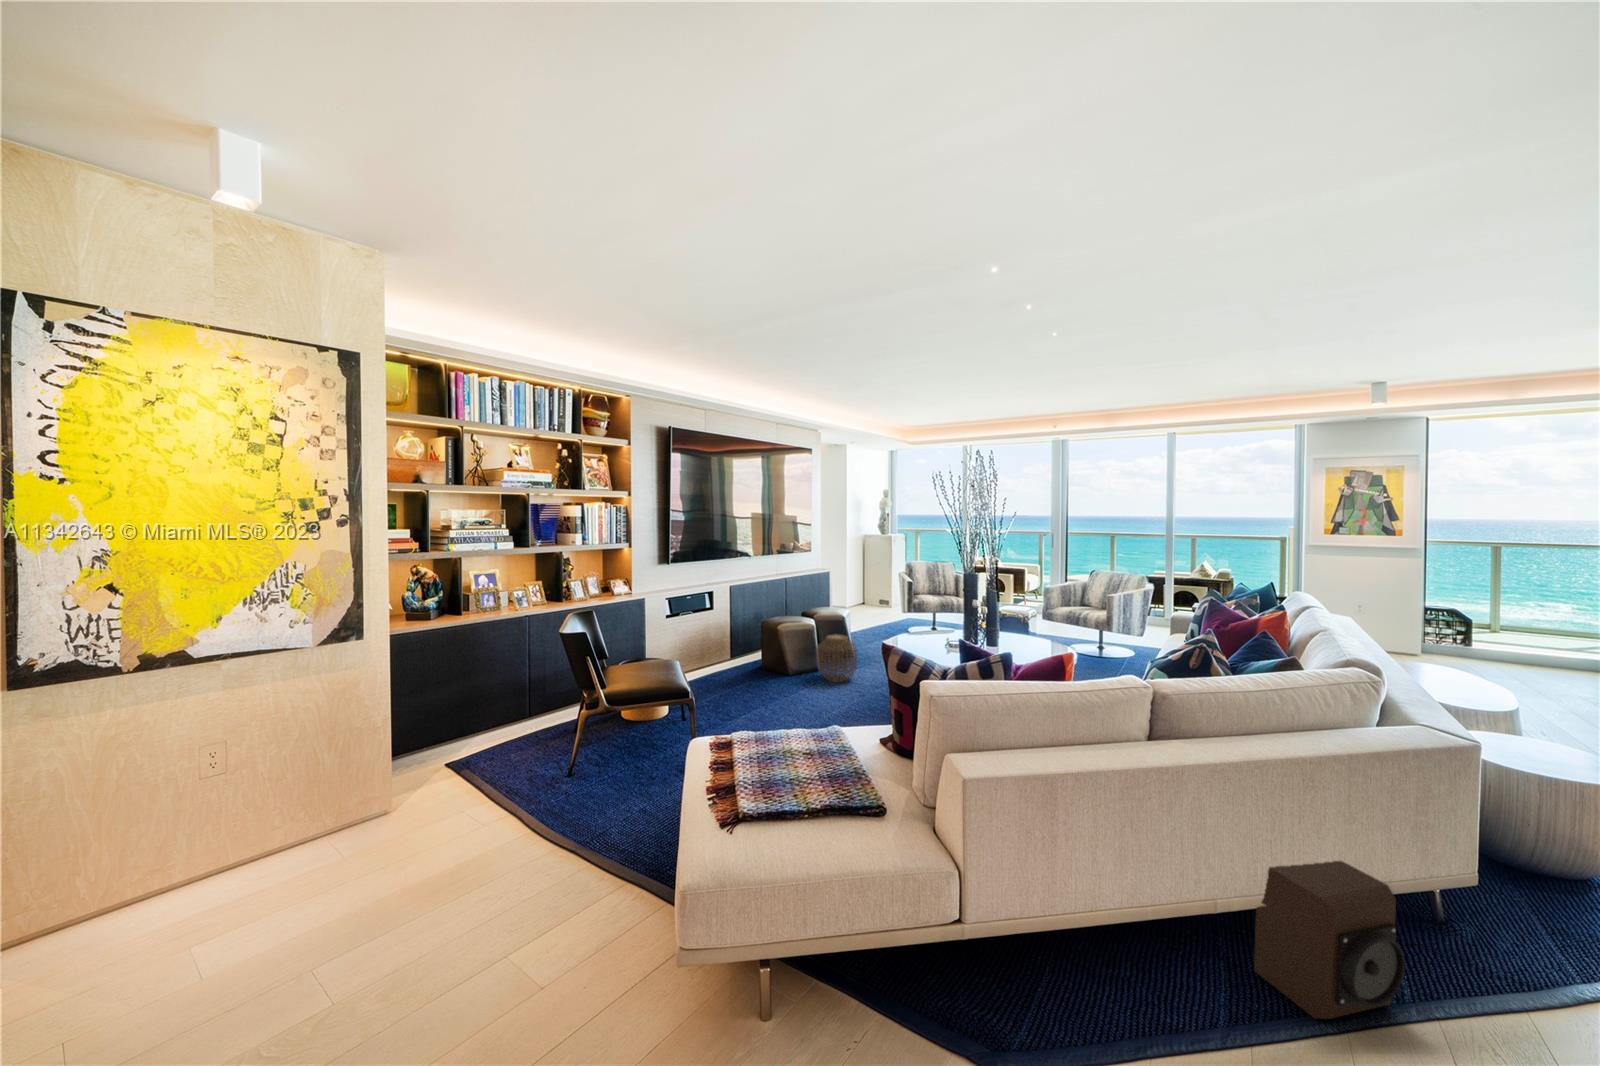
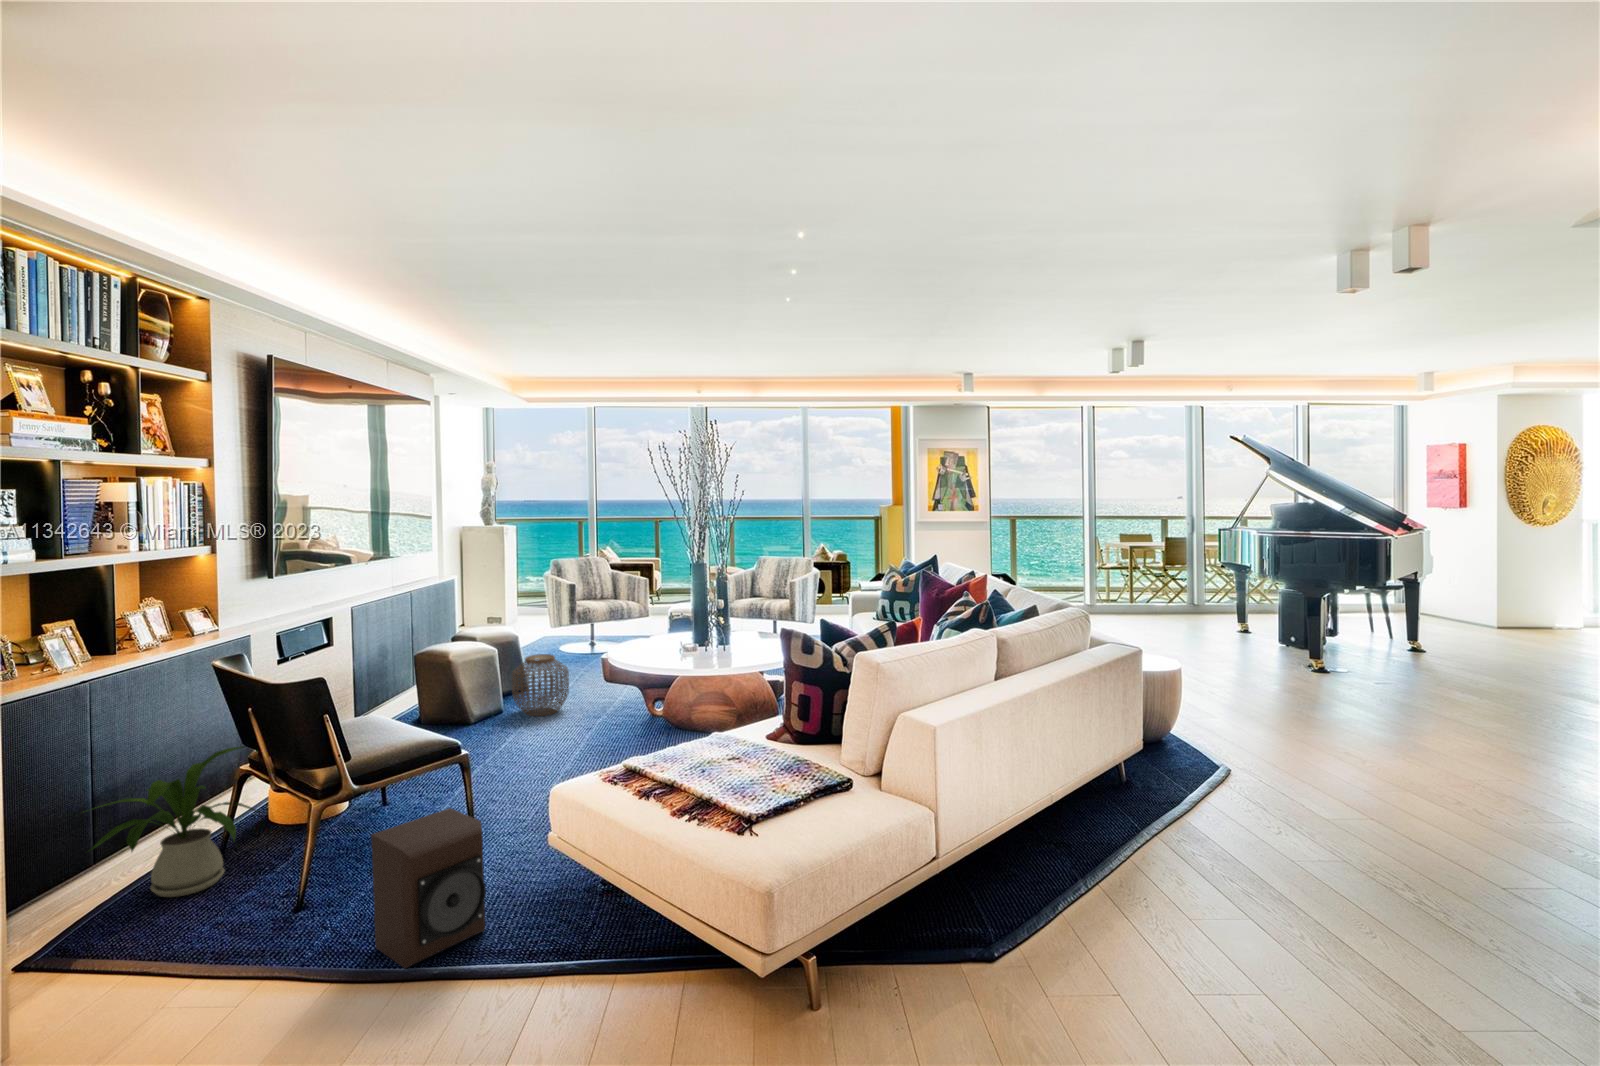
house plant: none [499,666,590,748] -> present [90,747,258,897]
speaker: present [1254,861,1405,1019] -> present [371,808,486,968]

